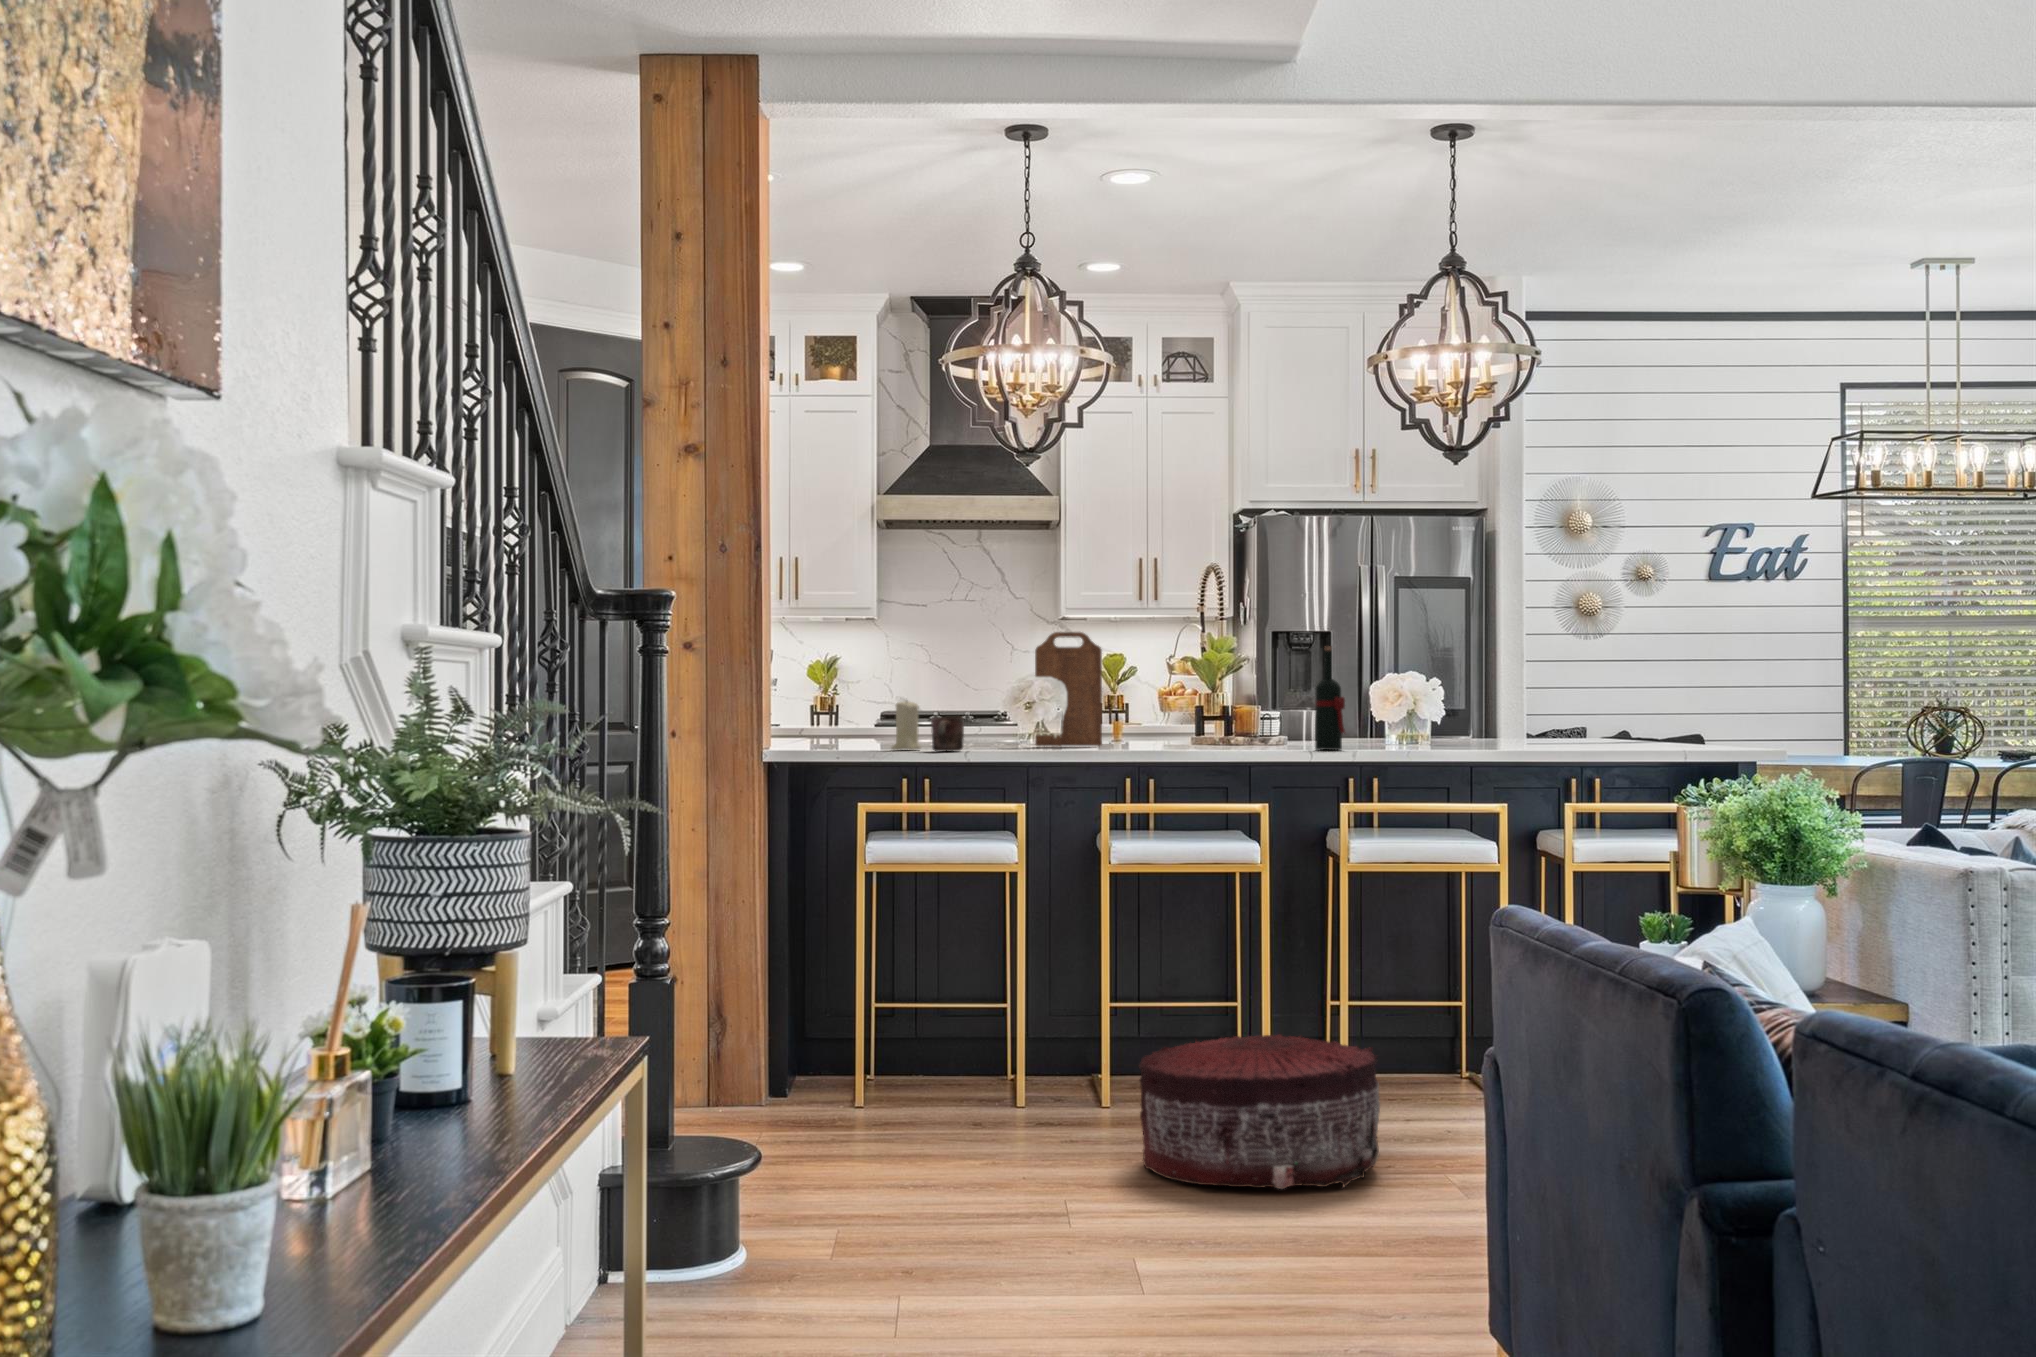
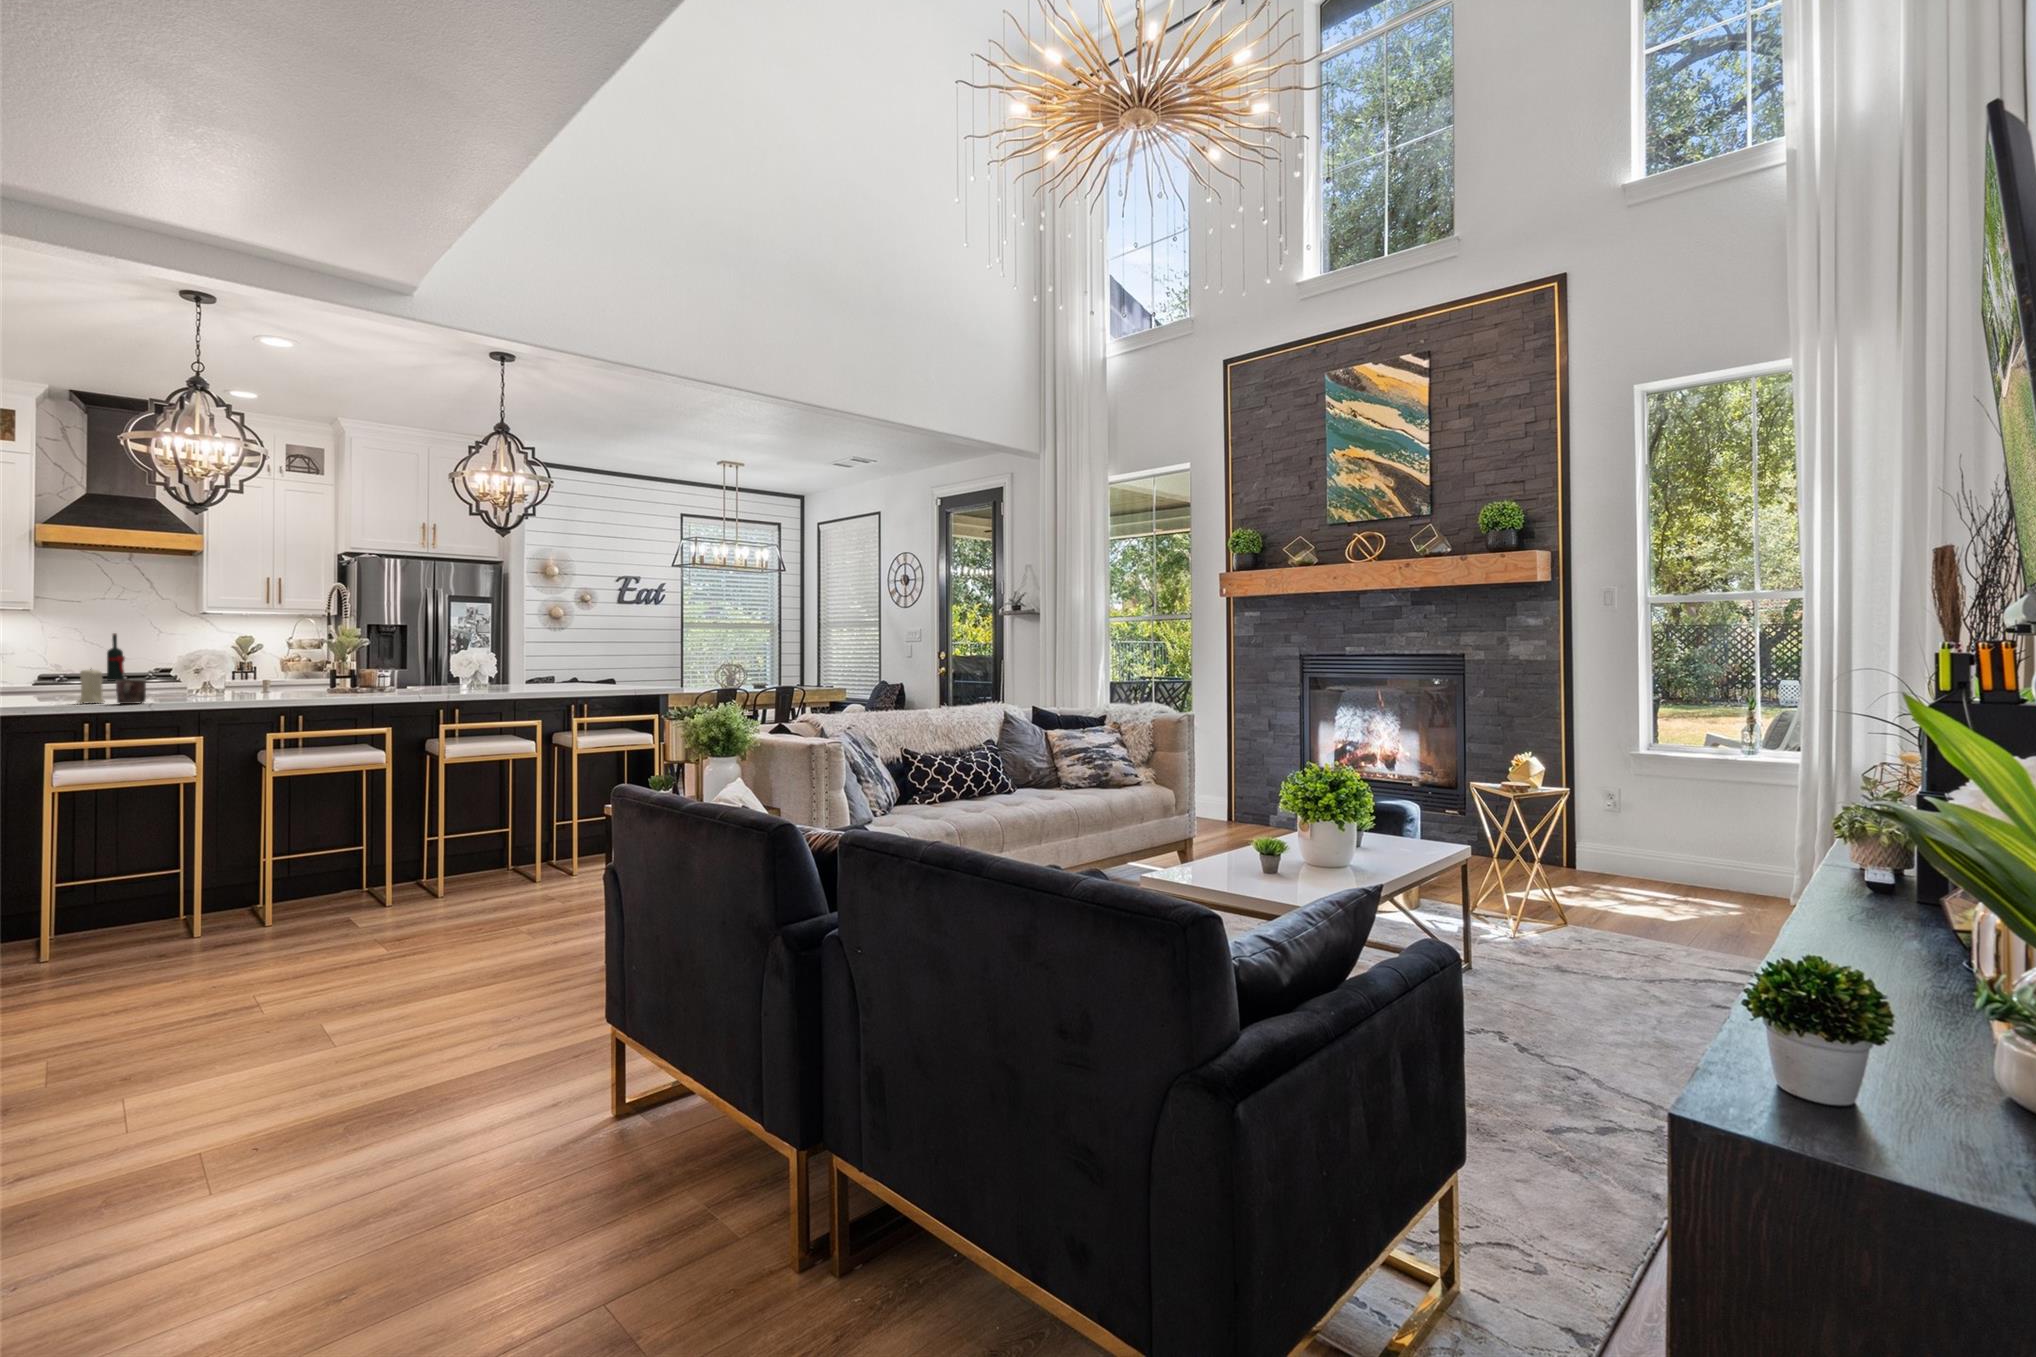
cutting board: present [1035,632,1102,747] -> none [204,623,260,698]
wine bottle: present [1315,646,1345,750] -> present [107,633,125,680]
pouf: present [1139,1034,1380,1189] -> none [312,866,483,971]

